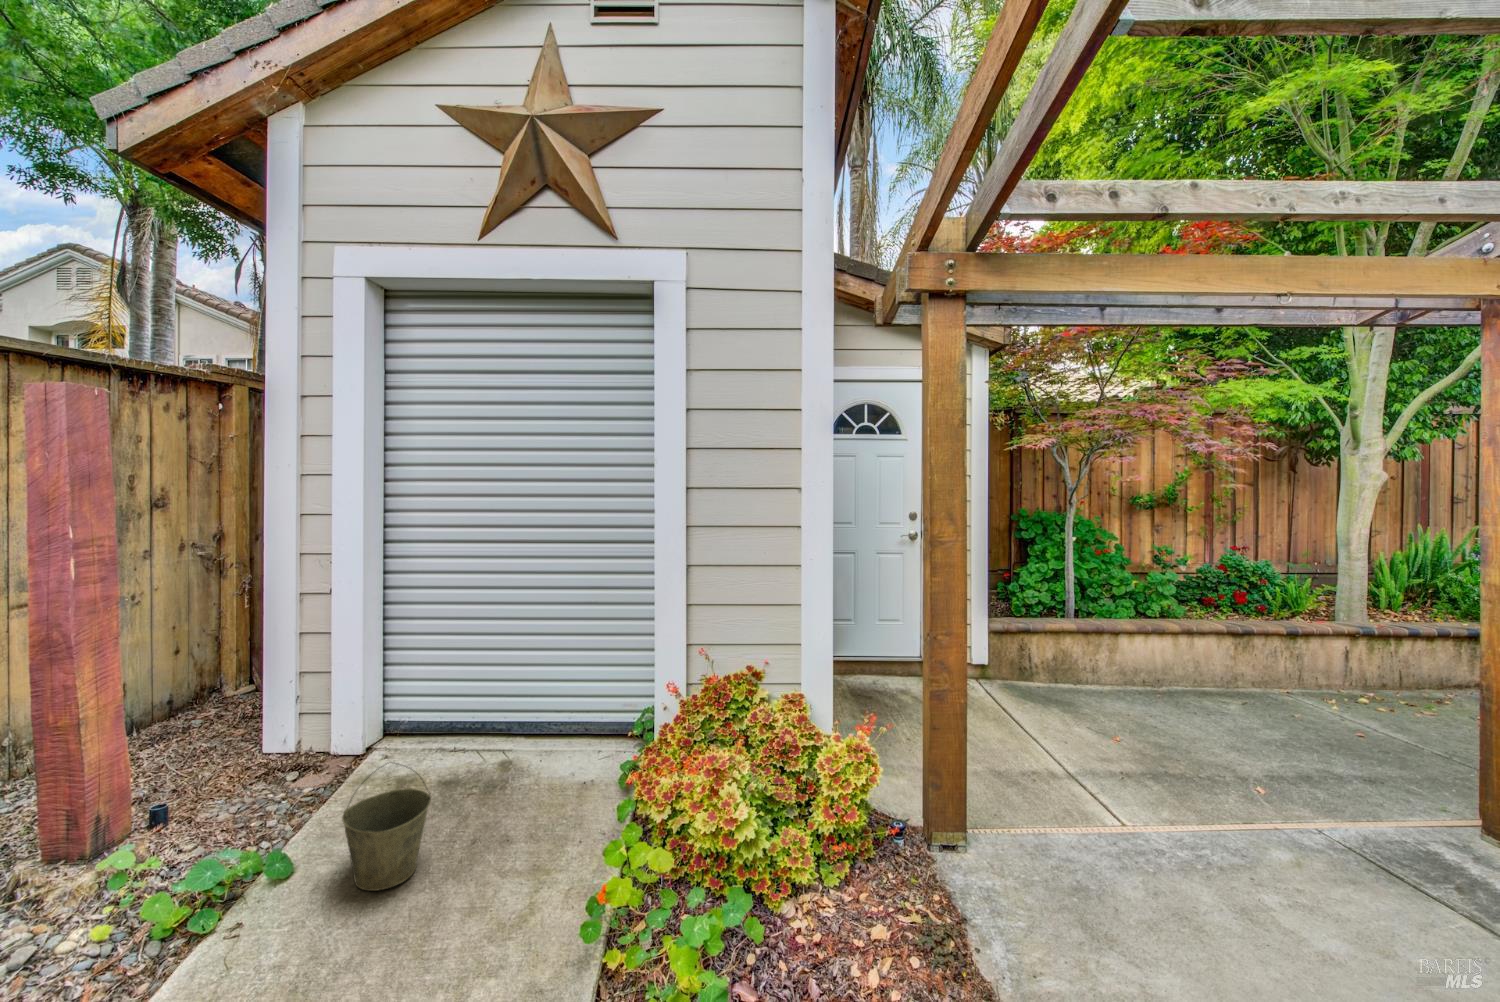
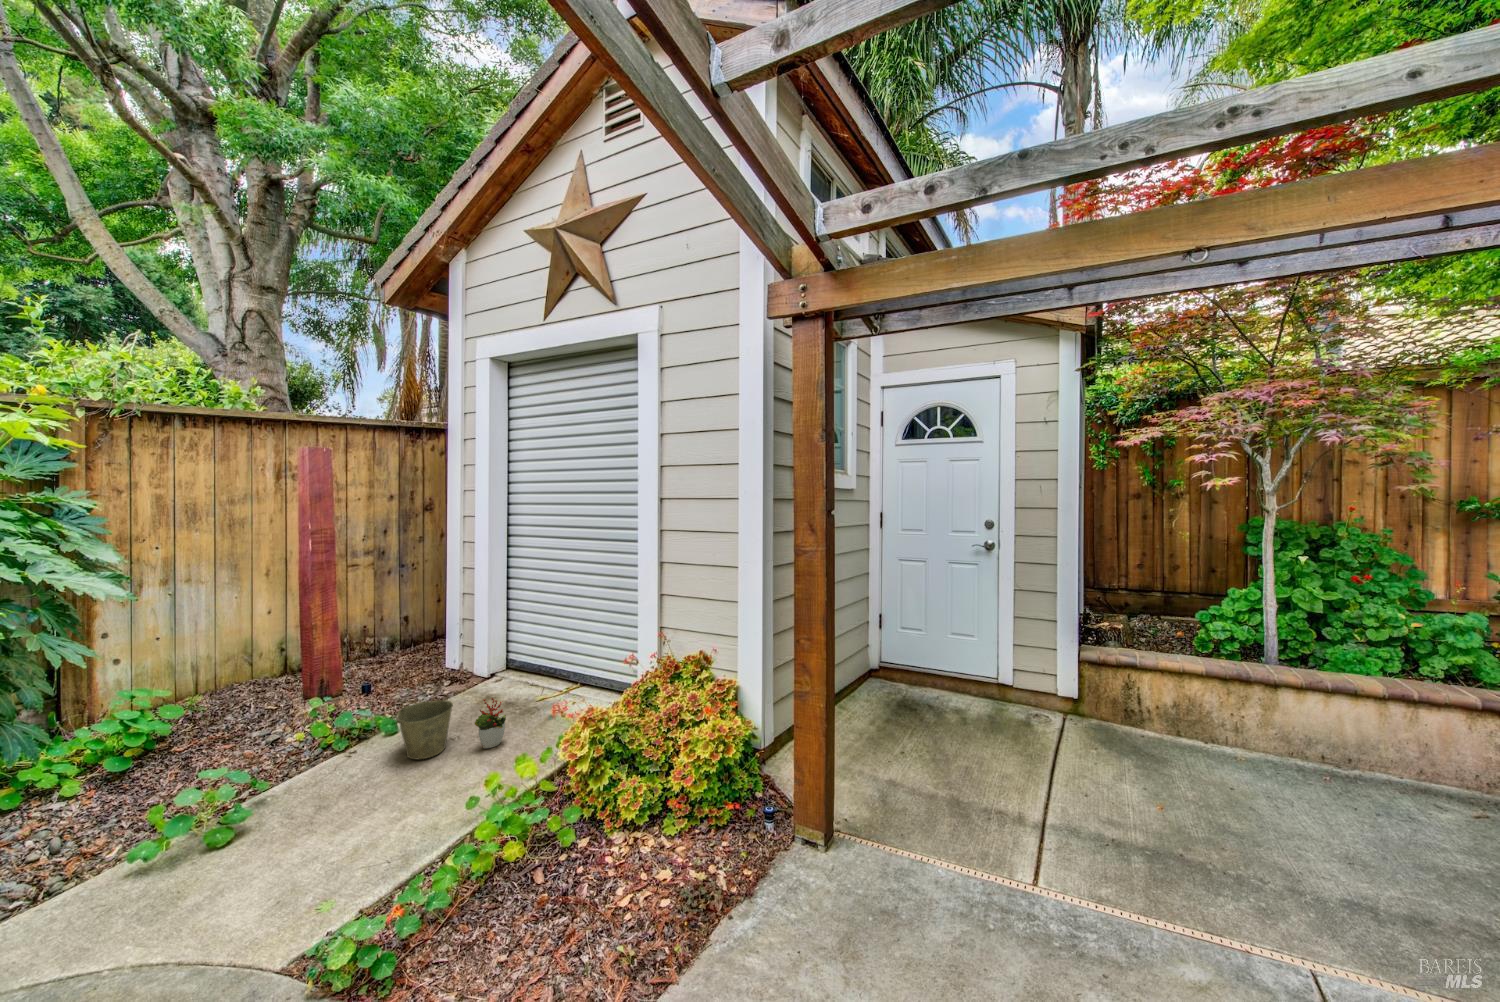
decorative plant: none [470,767,508,845] -> present [475,698,506,749]

